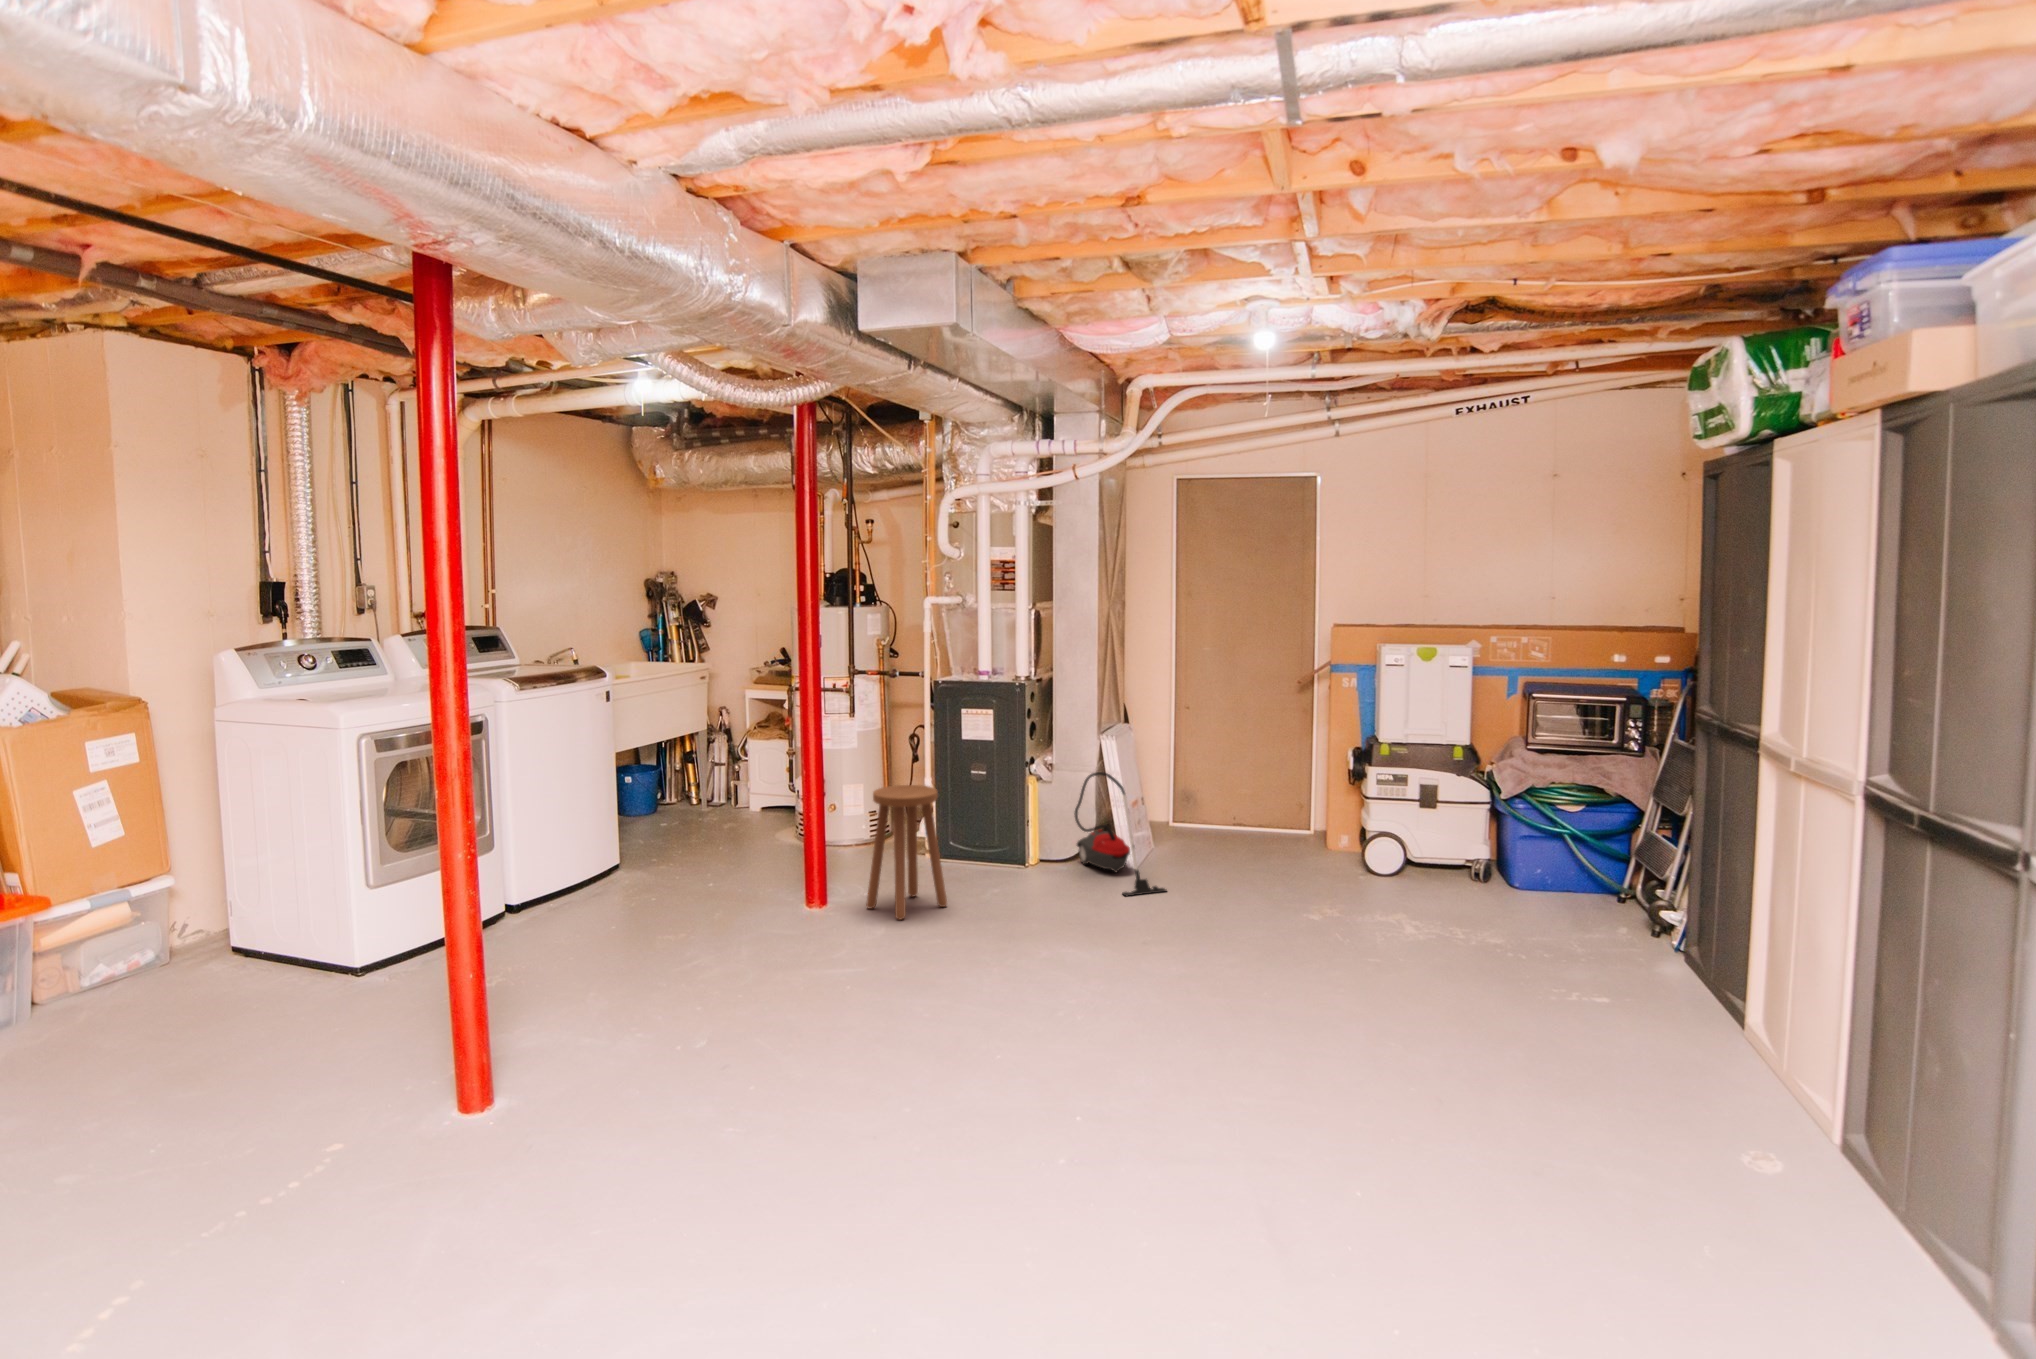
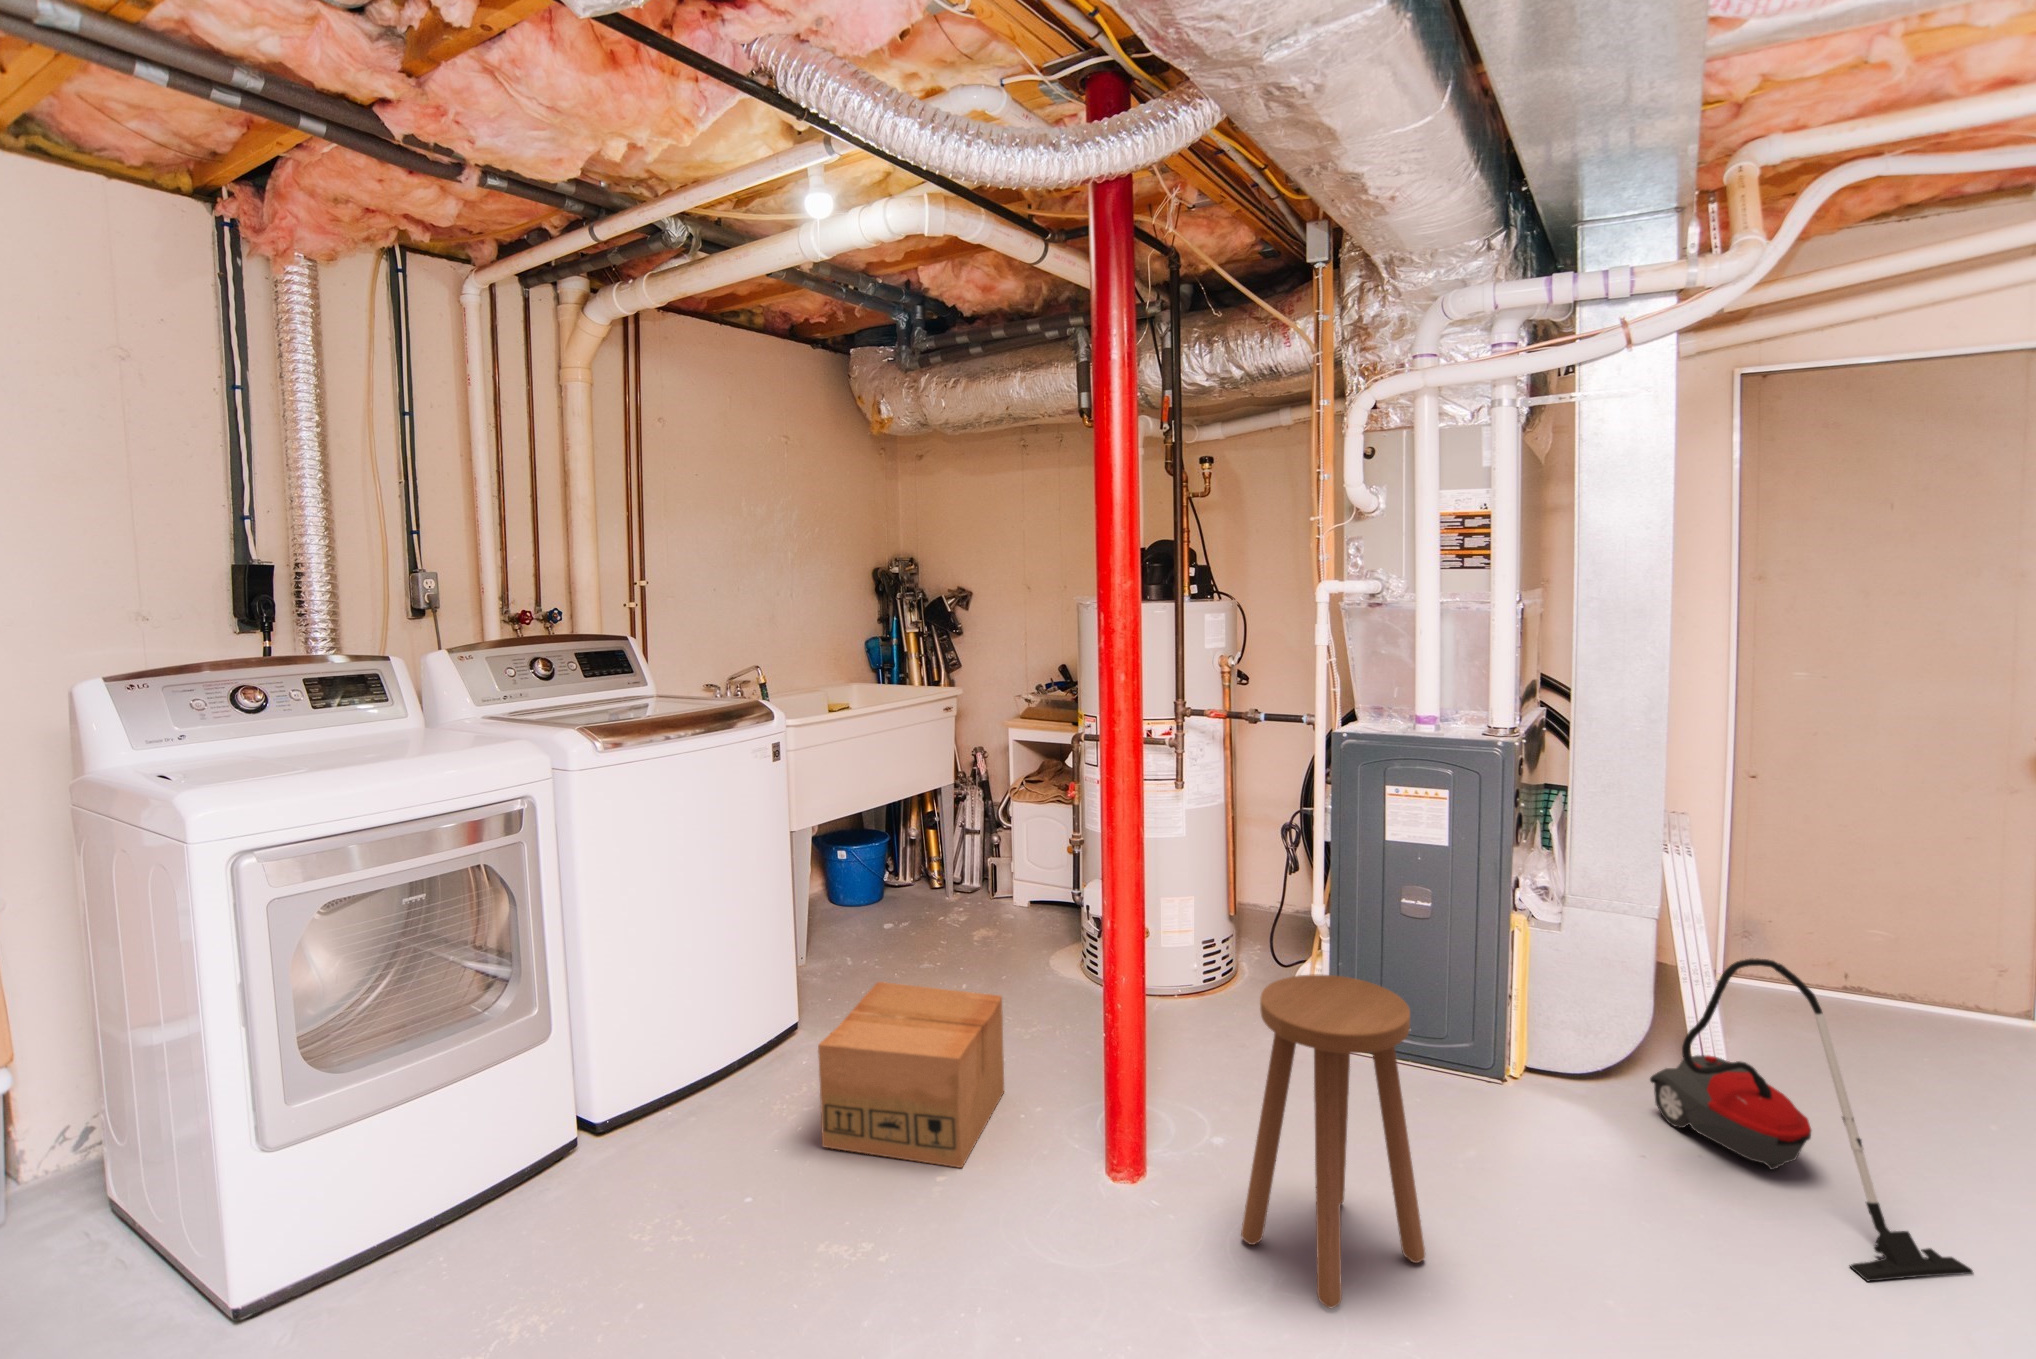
cardboard box: none [647,823,749,901] -> present [818,982,1004,1168]

